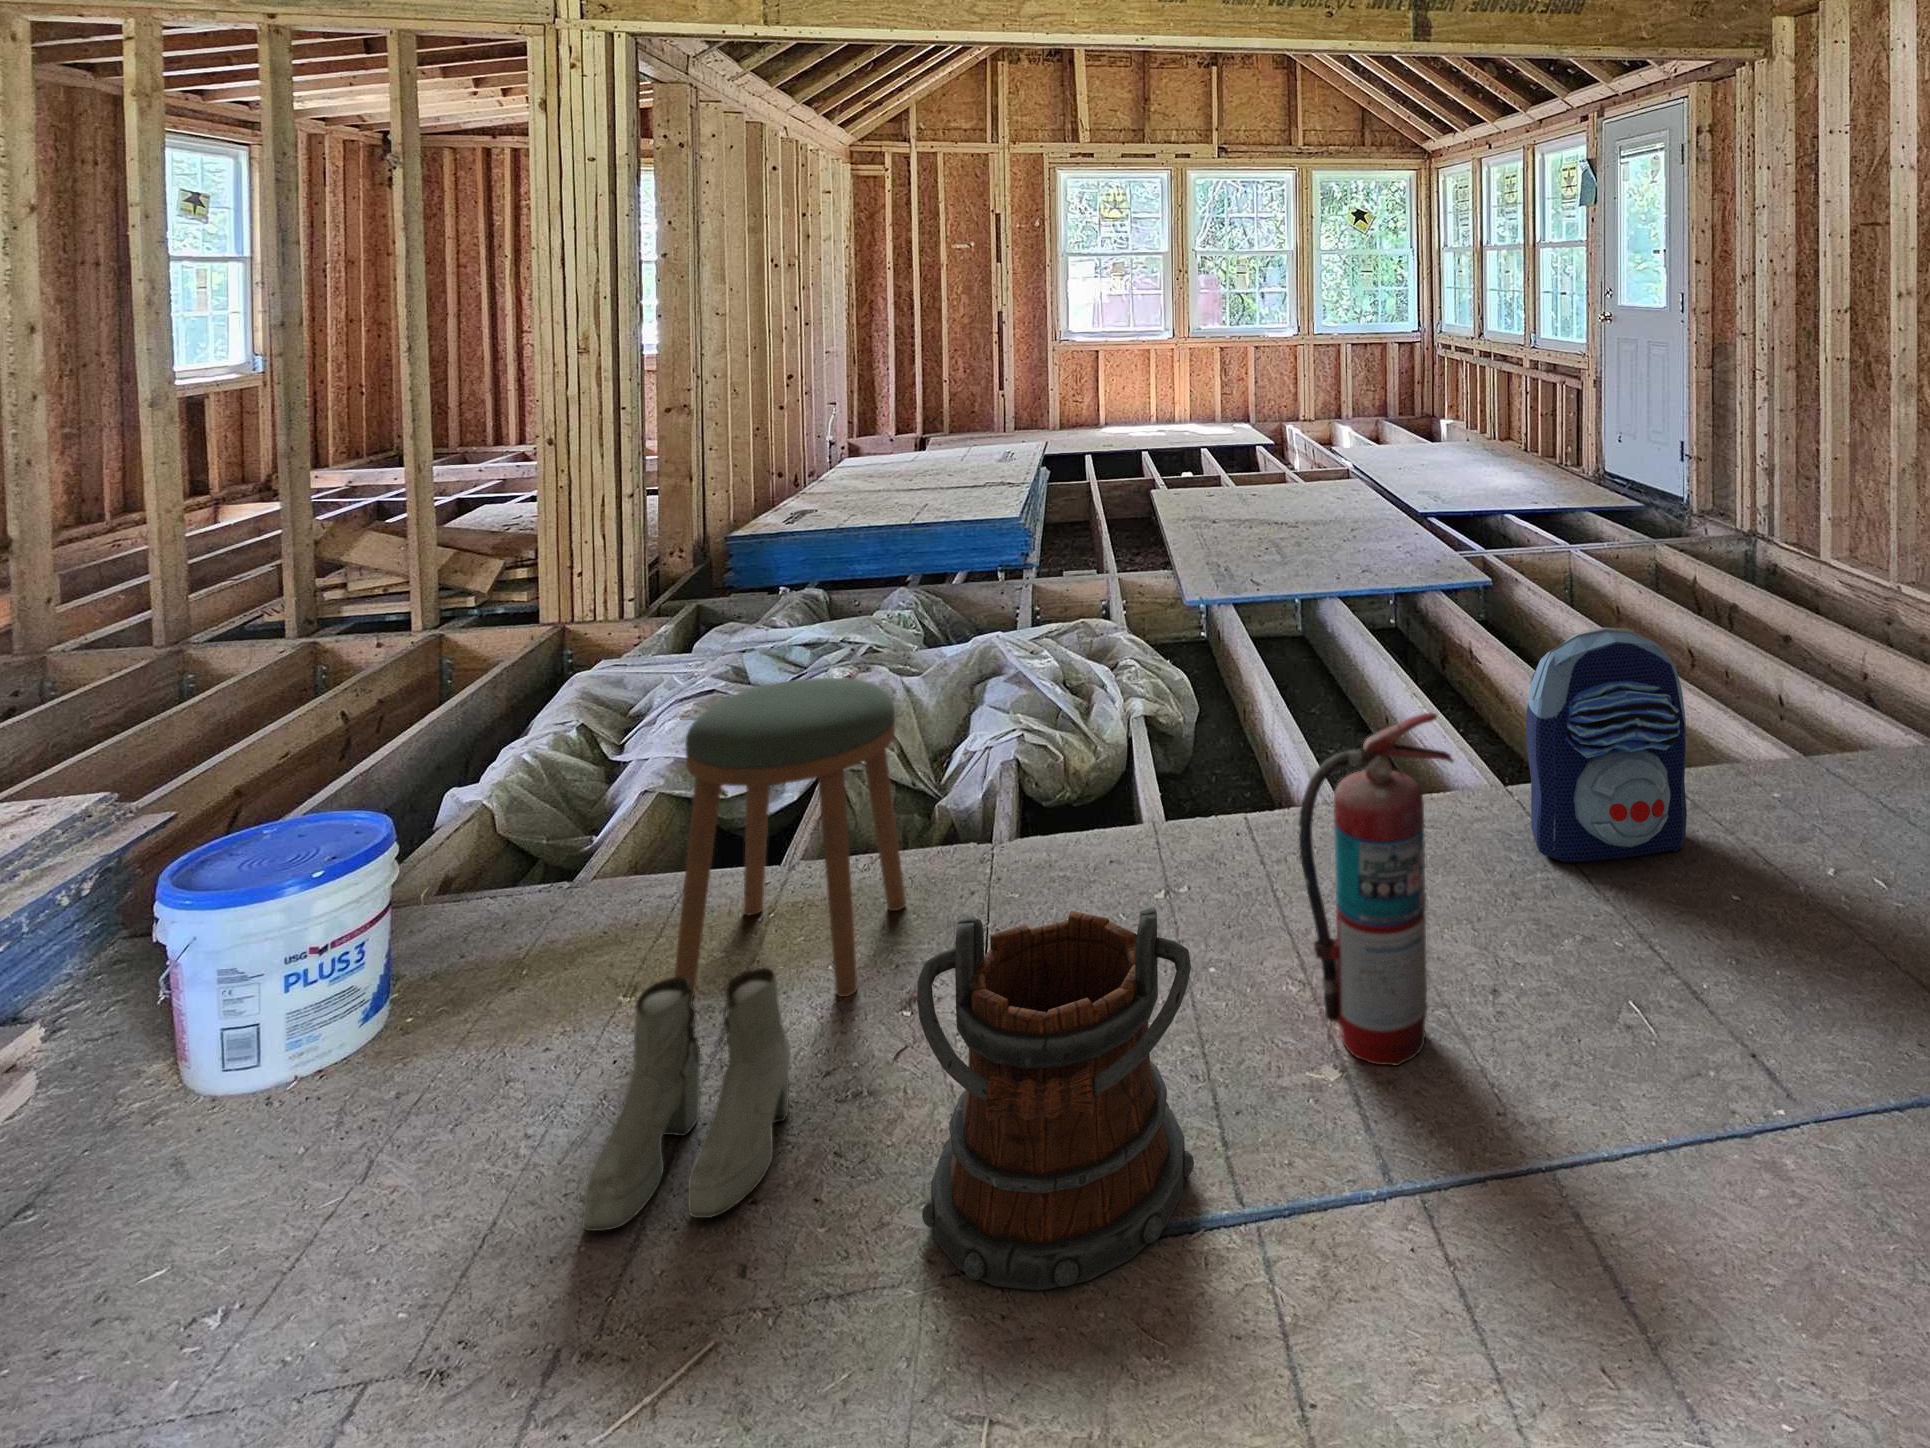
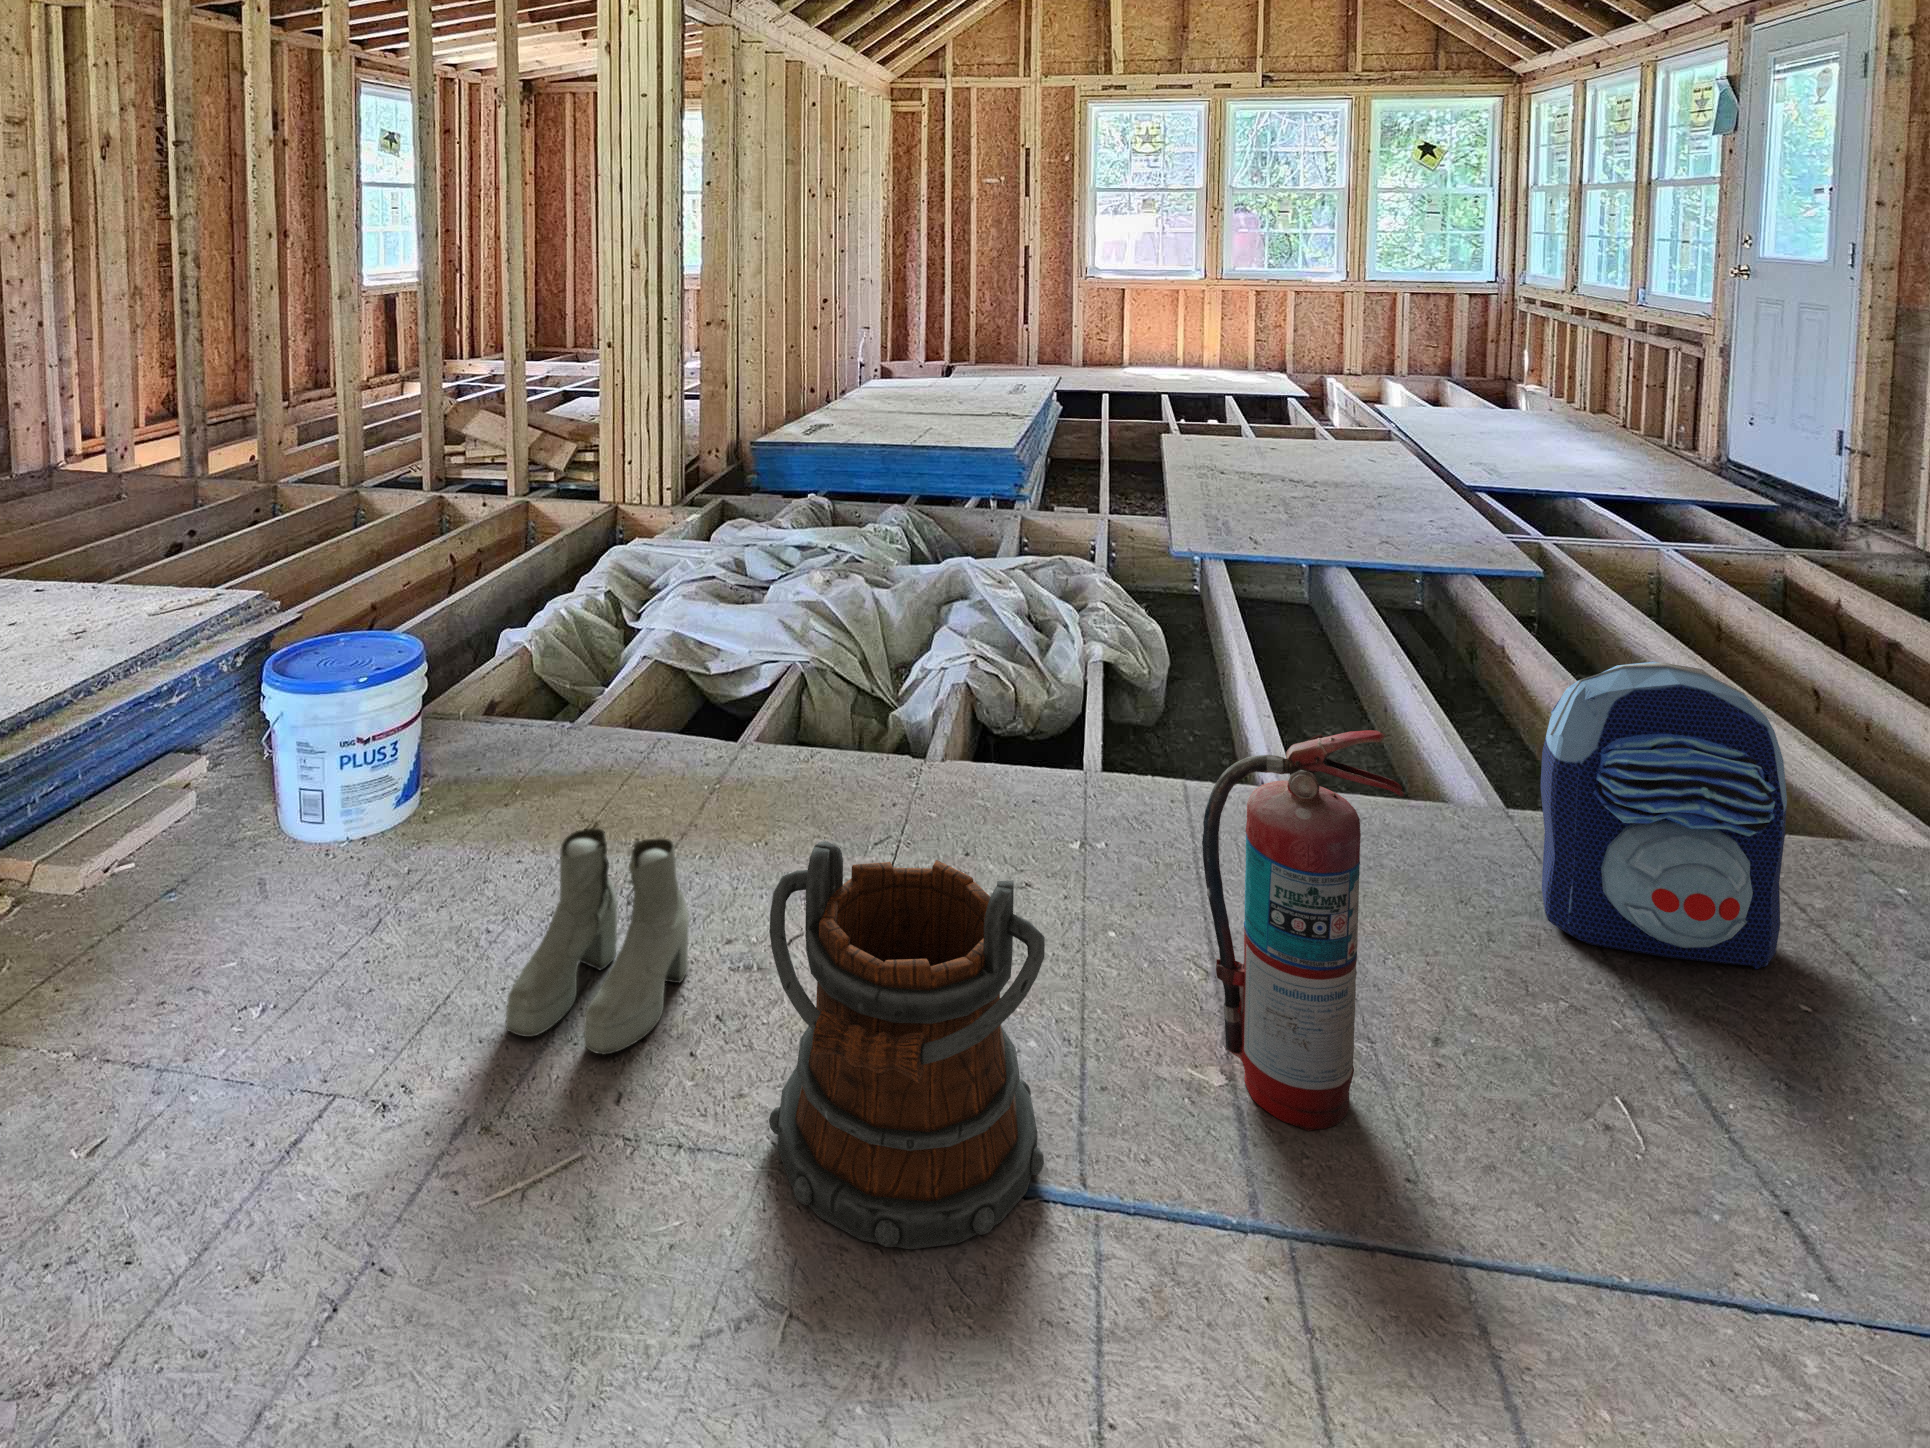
stool: present [674,678,906,997] -> none [622,576,830,881]

